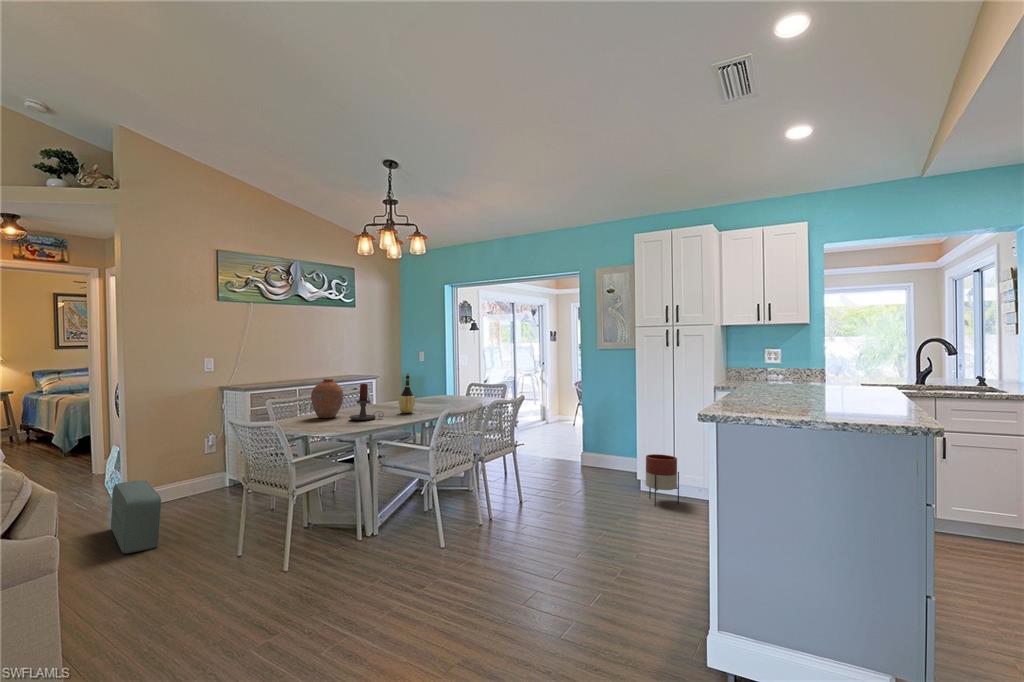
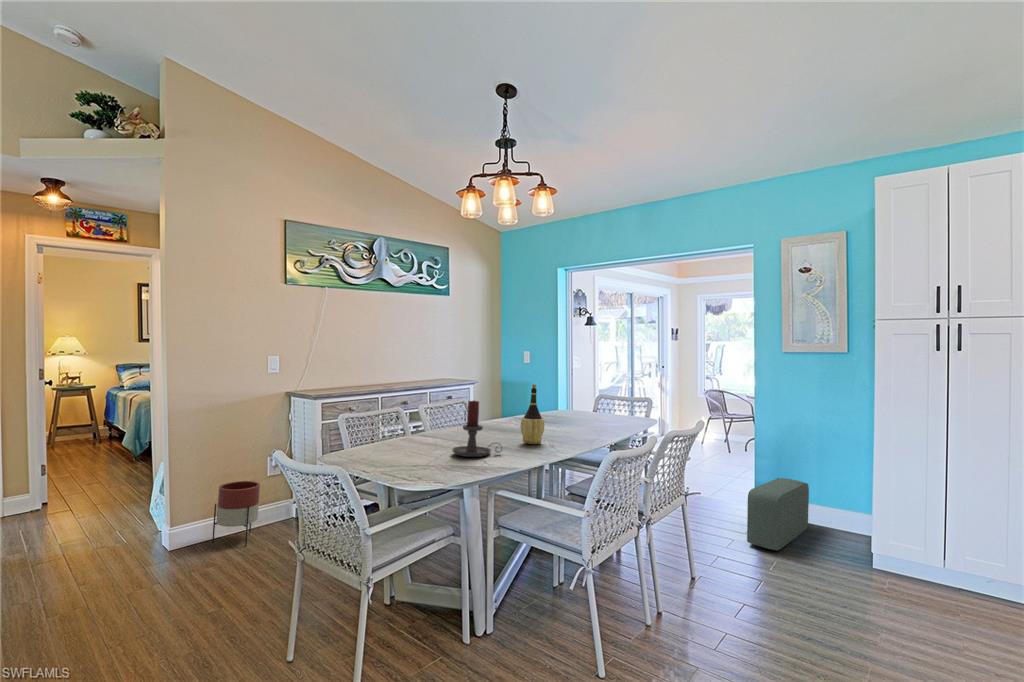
vase: present [311,379,343,418] -> none [397,390,442,449]
planter: present [646,454,679,507] -> present [212,481,260,546]
pouf: present [111,481,161,553] -> present [747,478,809,550]

